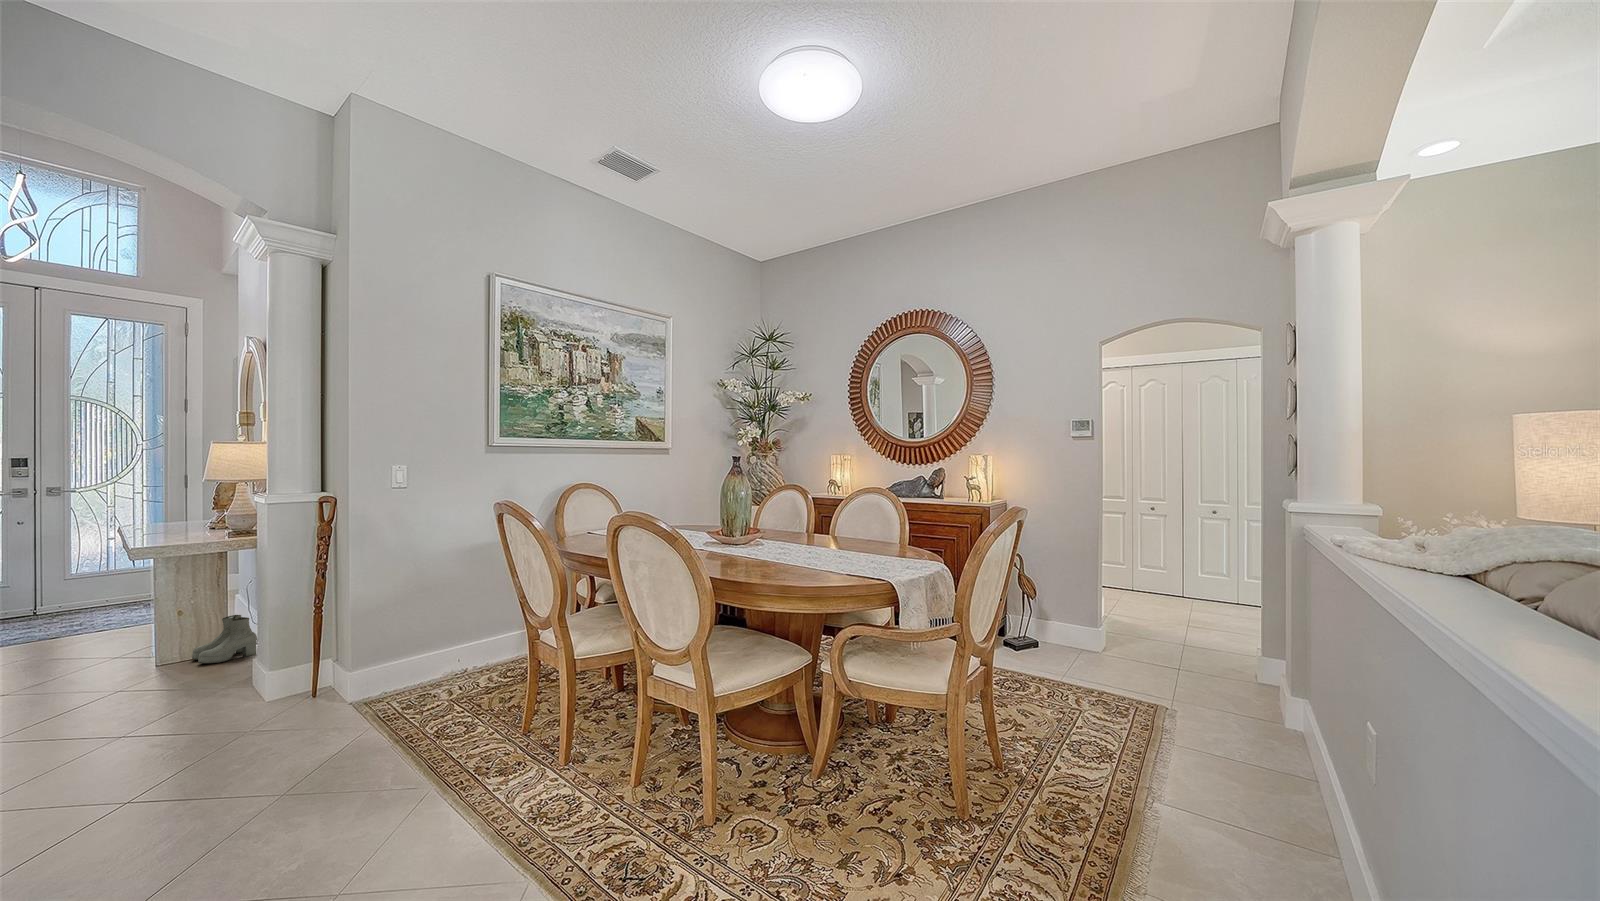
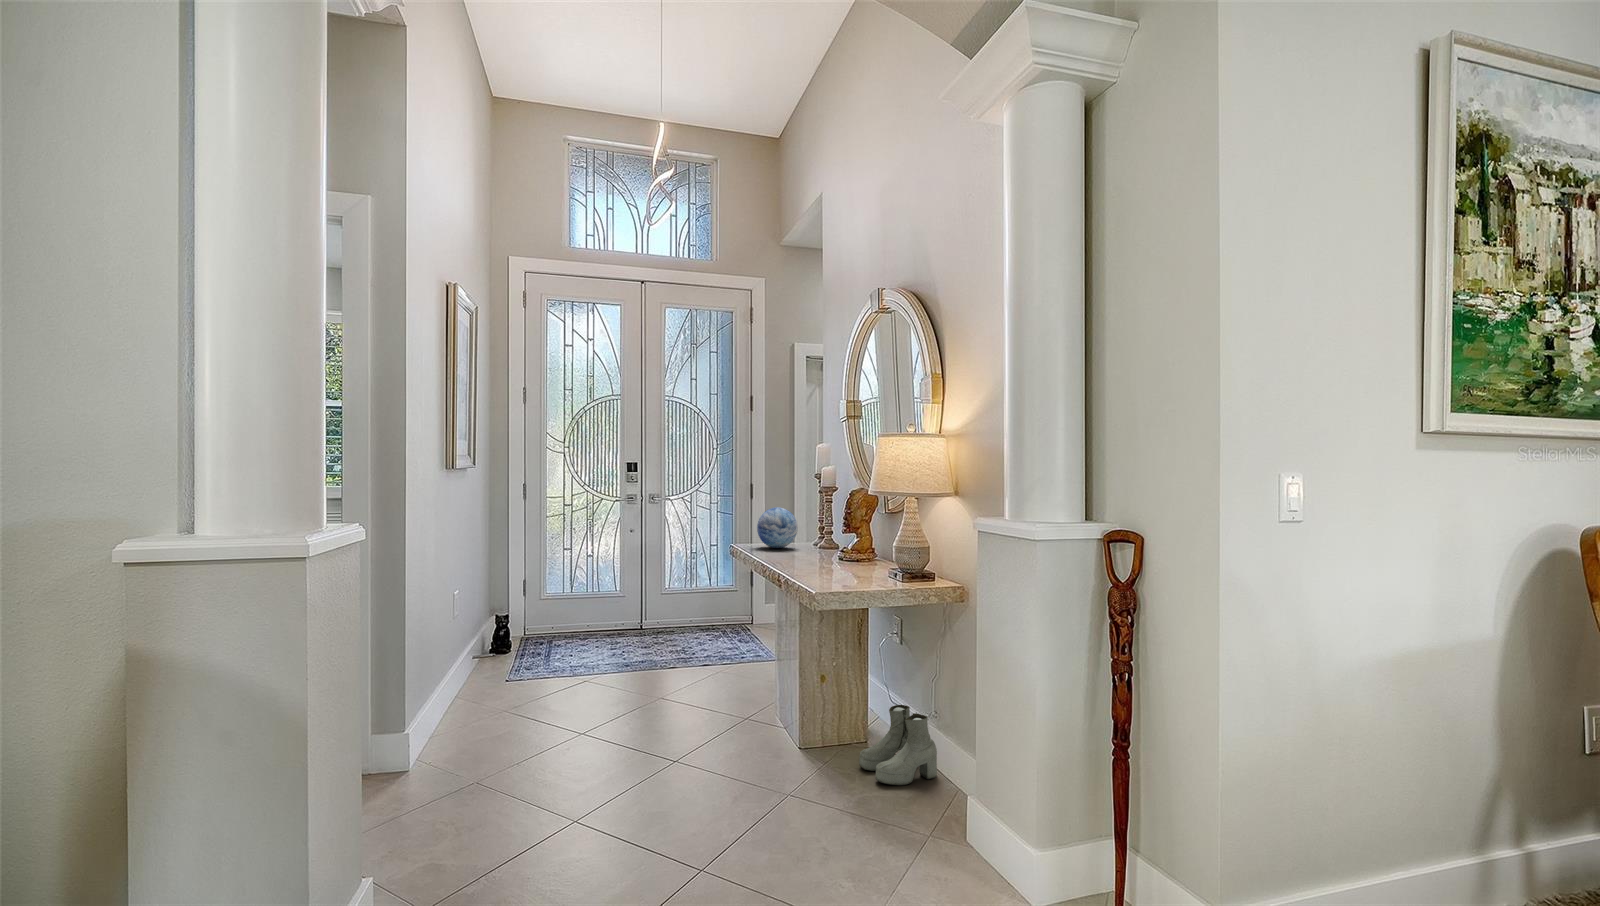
decorative orb: none [141,492,186,523] -> present [757,507,798,548]

